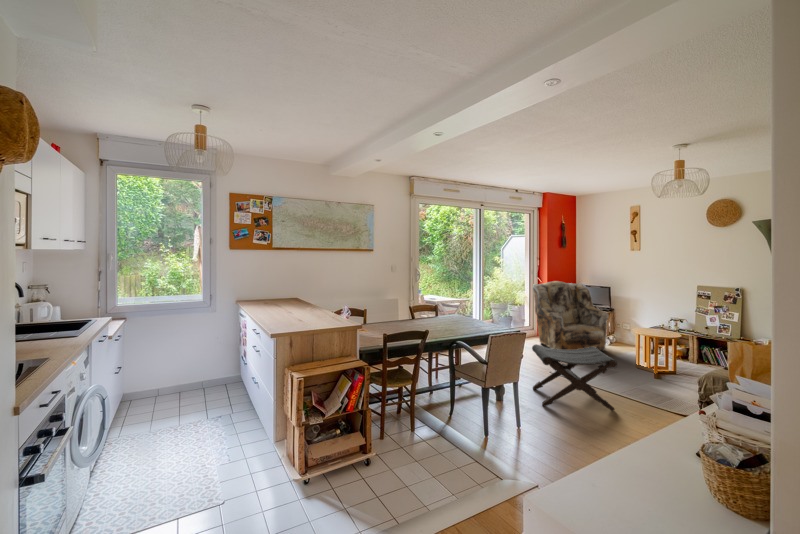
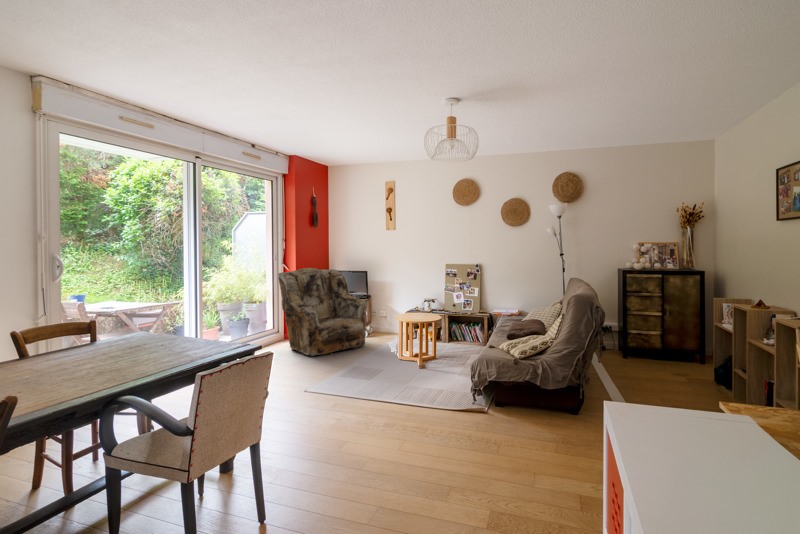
footstool: present [532,345,617,411] -> none [276,346,391,455]

